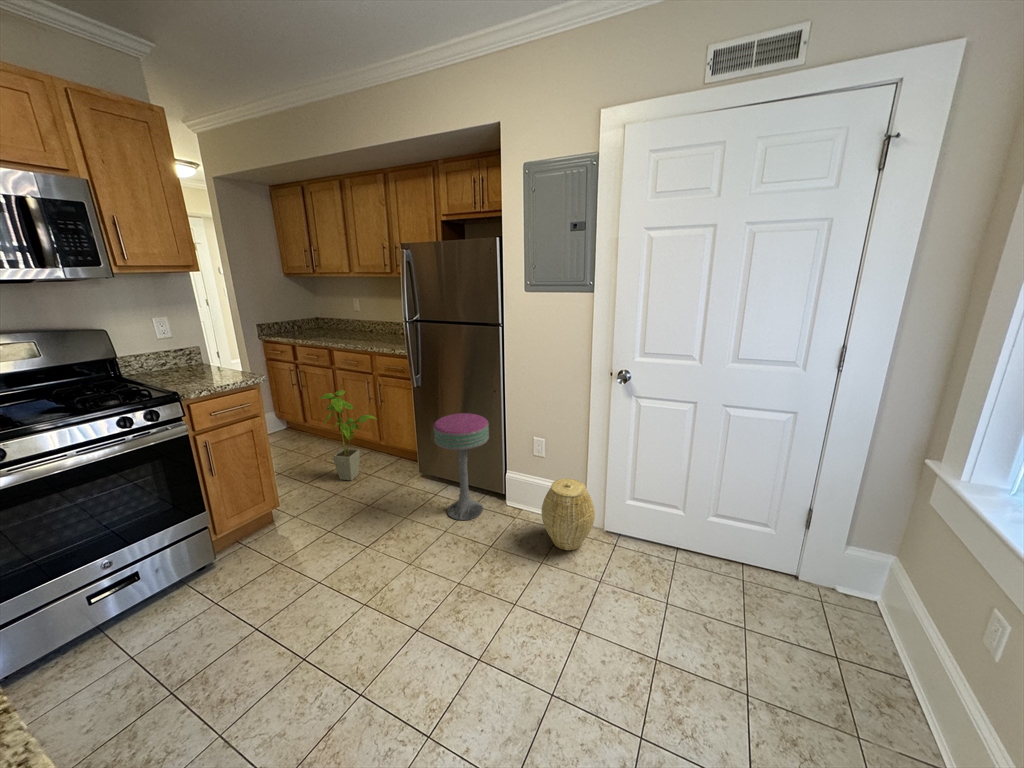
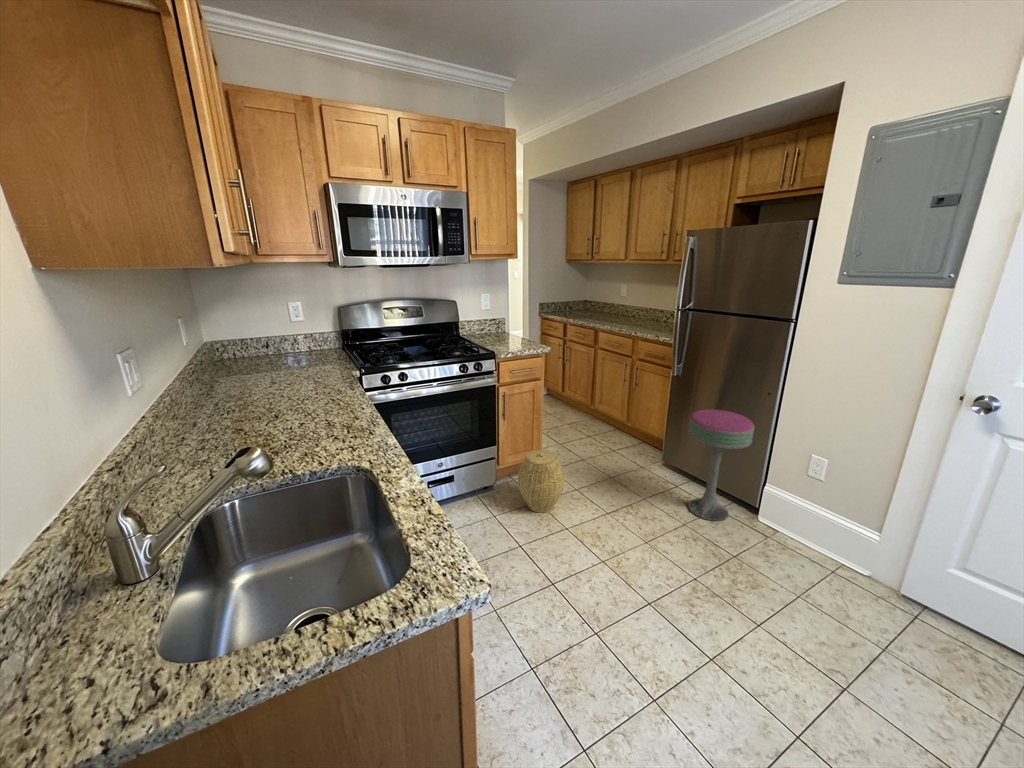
house plant: present [320,390,377,480] -> none [583,368,631,450]
woven basket: present [542,479,595,550] -> present [518,450,565,513]

